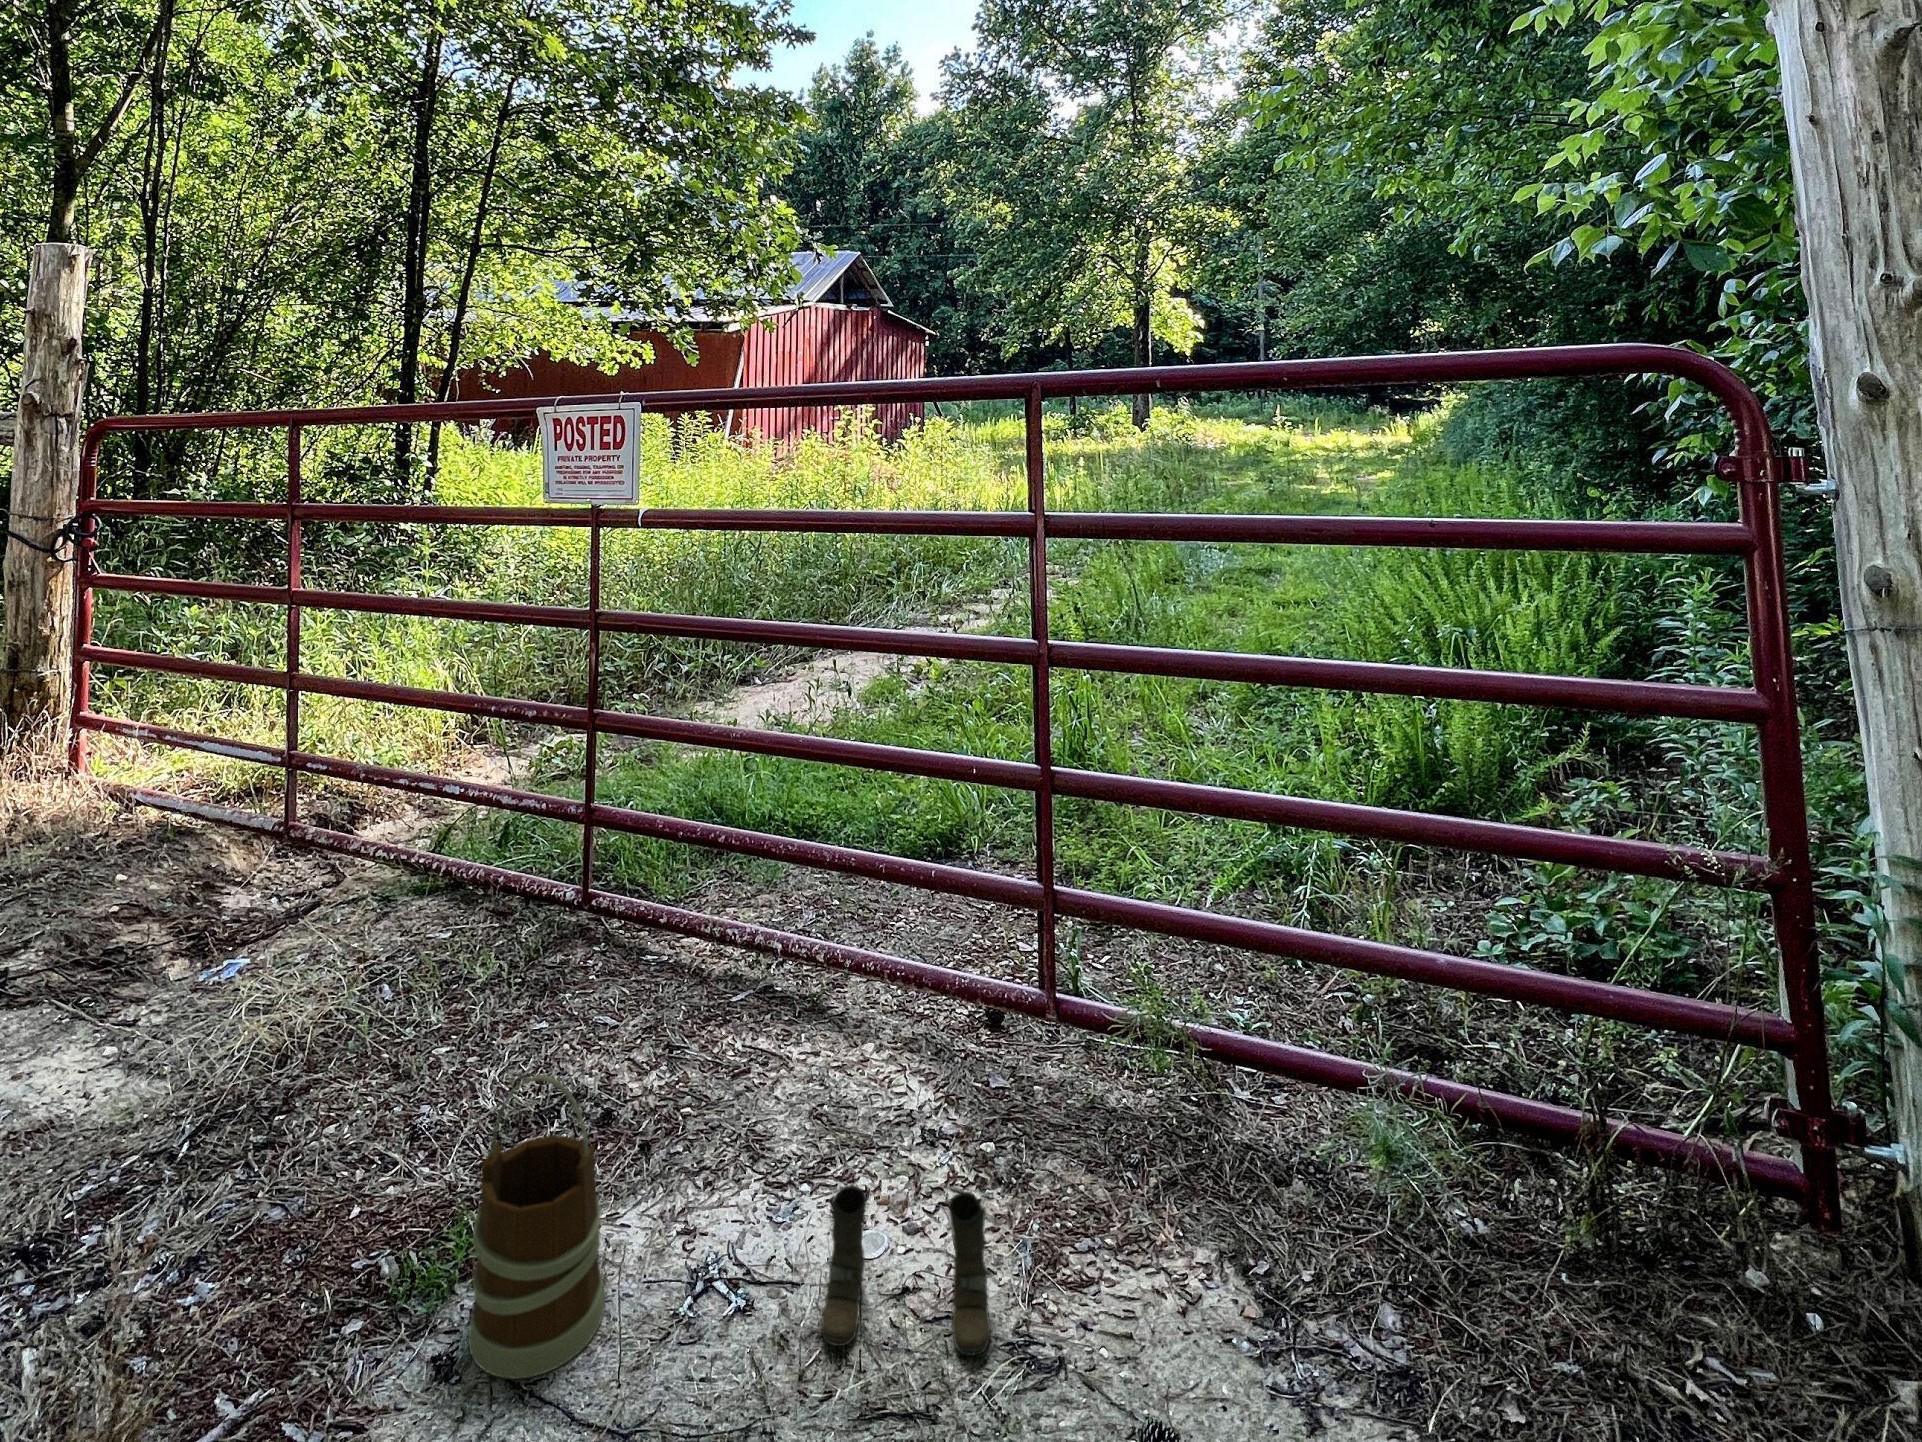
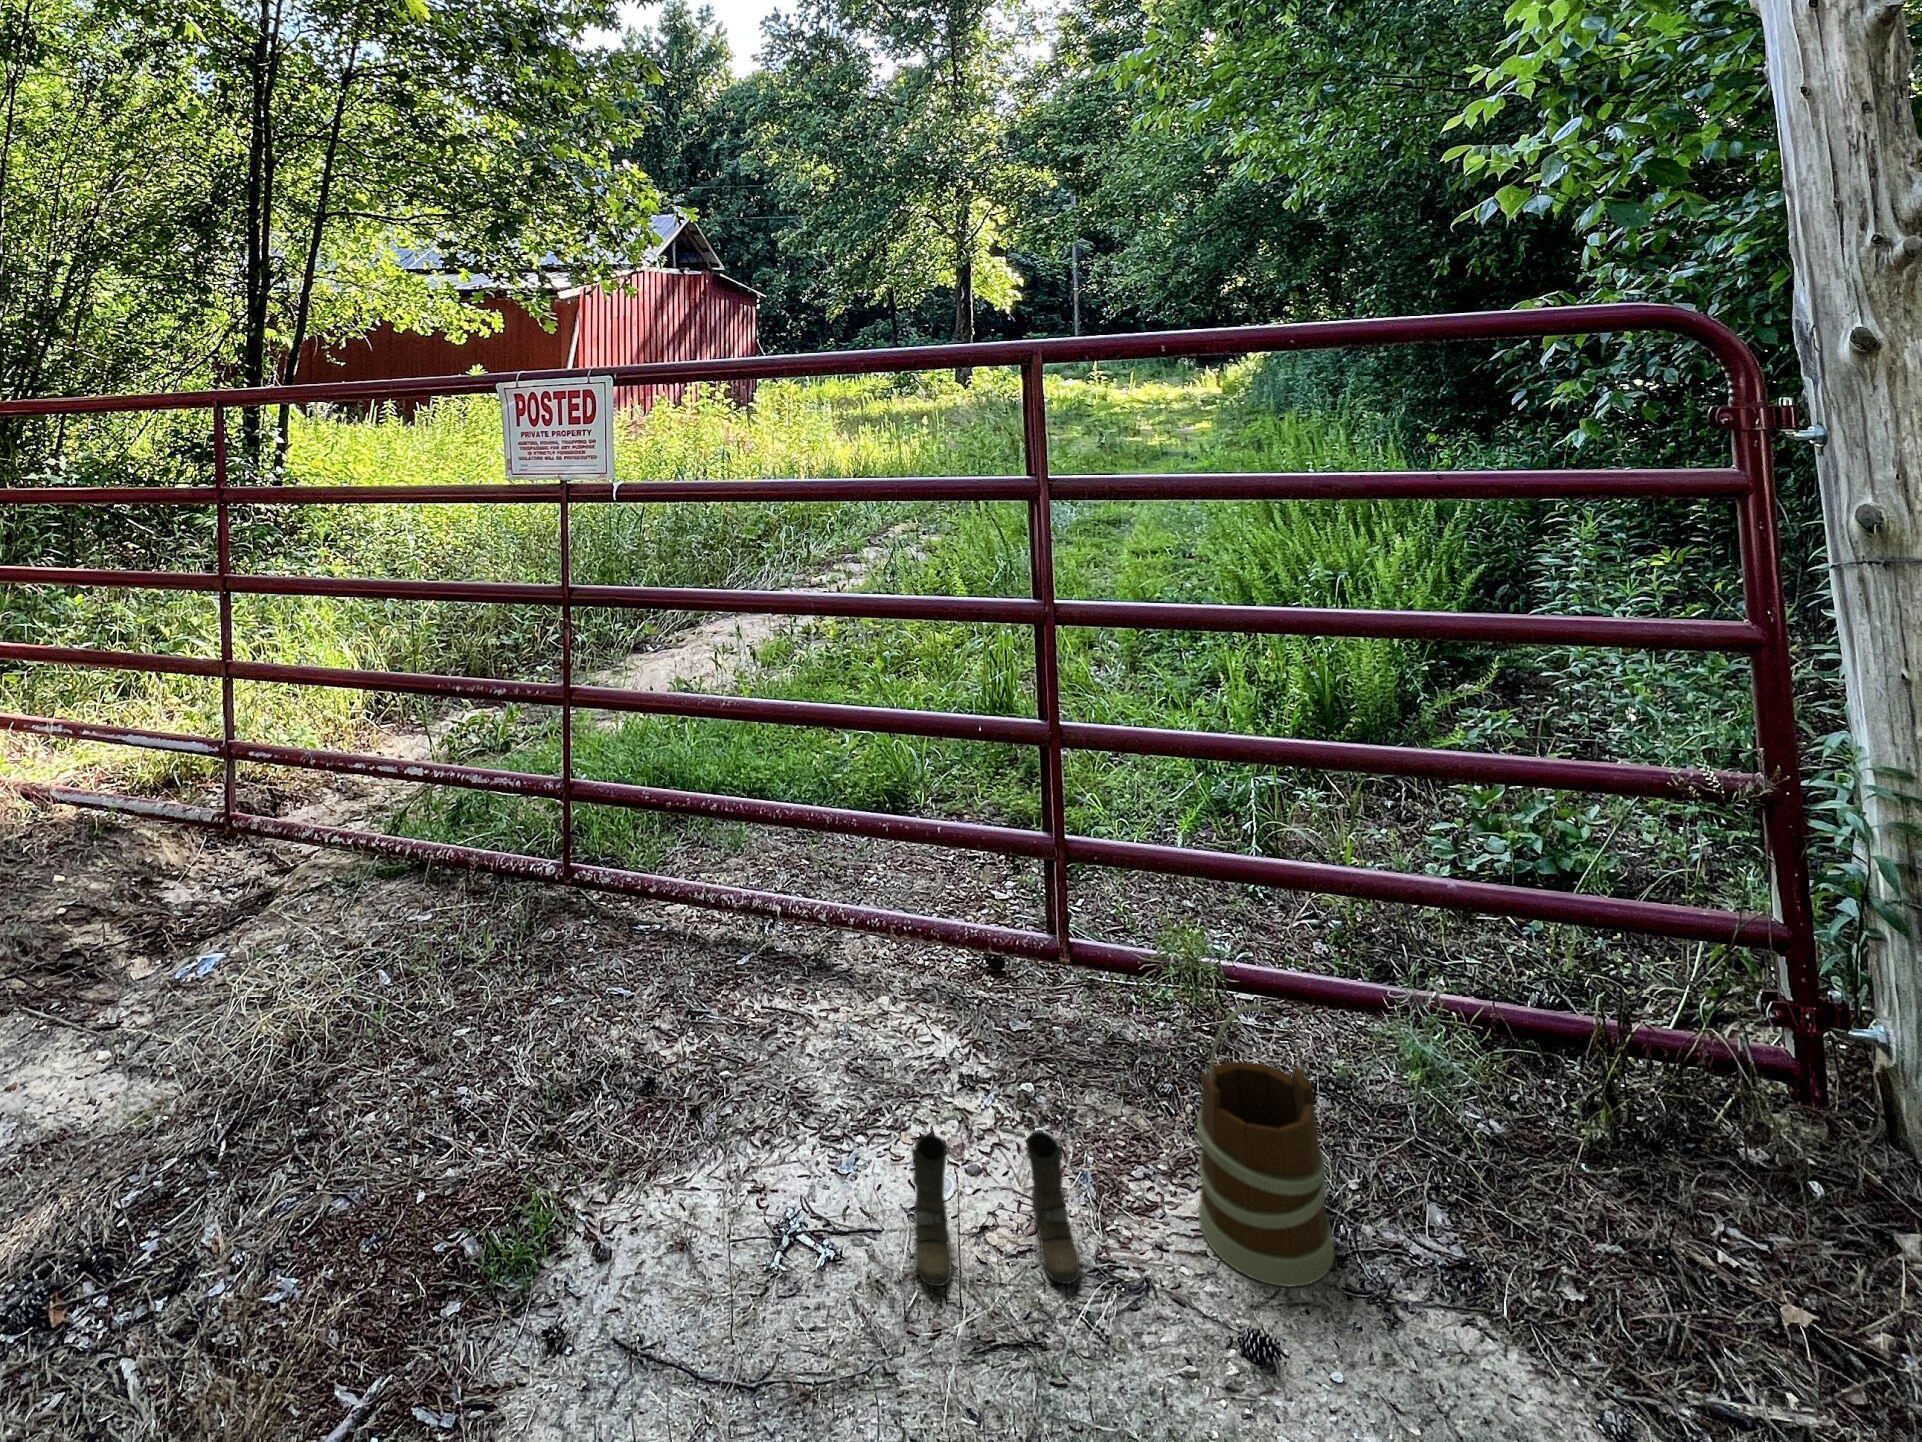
wooden bucket: present [468,1075,605,1379] -> present [1197,1004,1334,1286]

